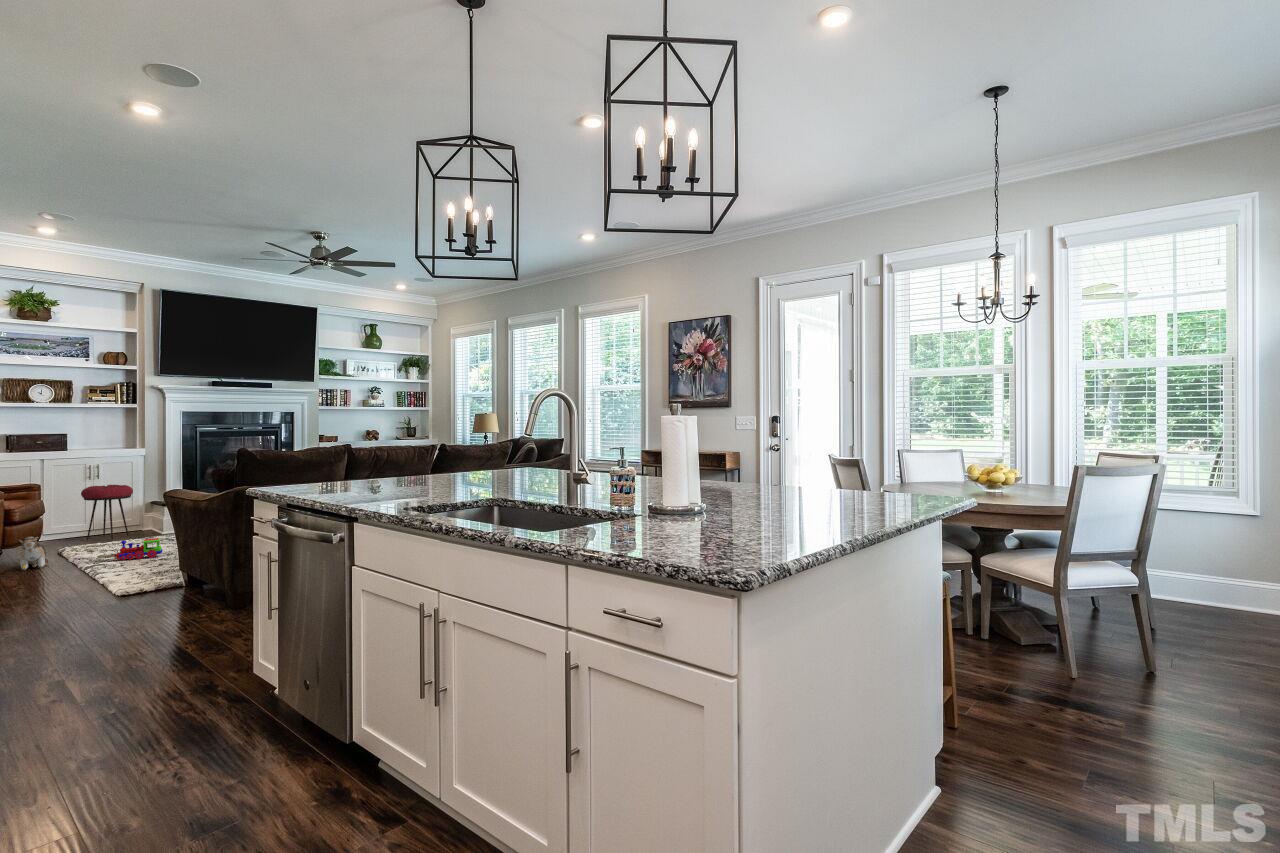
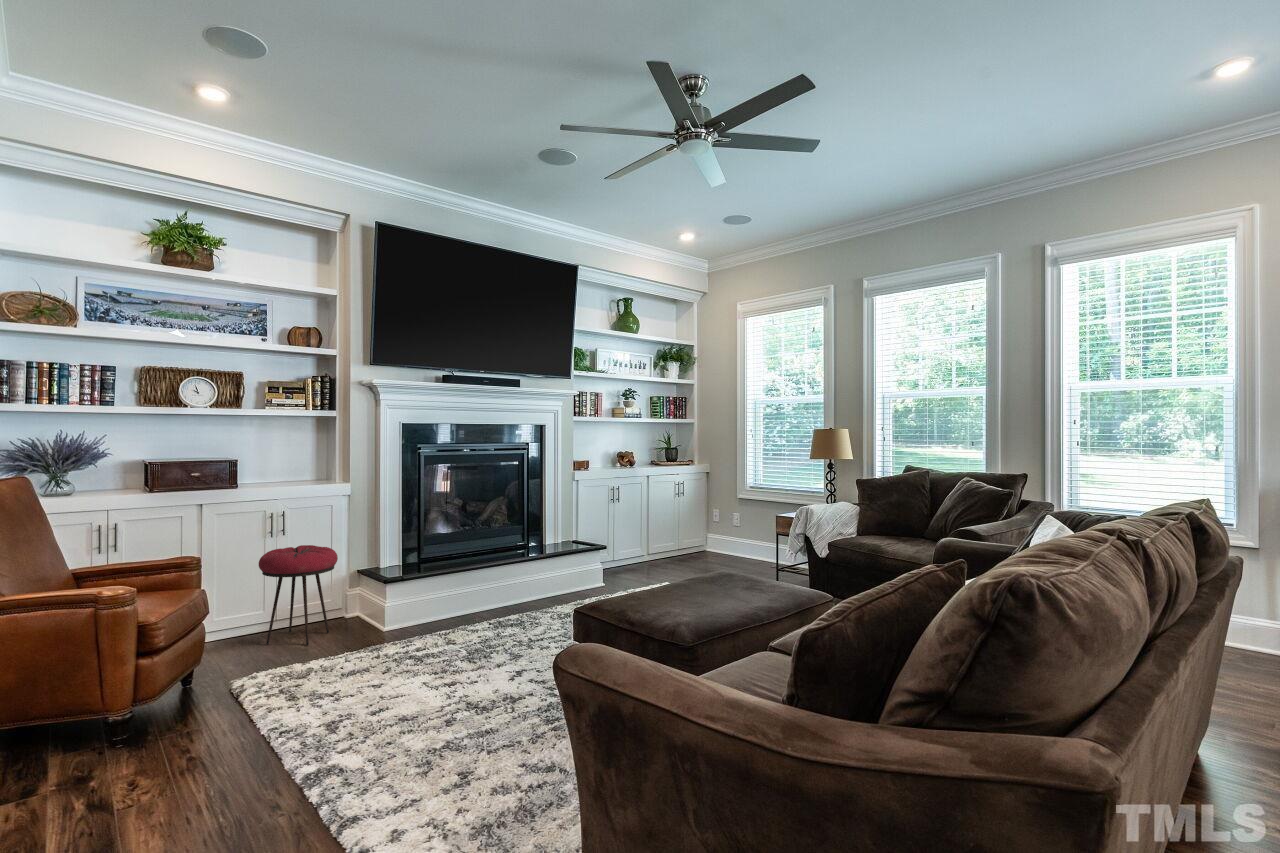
plush toy: present [19,537,48,570] -> none [161,700,218,775]
toy train: present [97,538,162,560] -> none [312,681,433,736]

